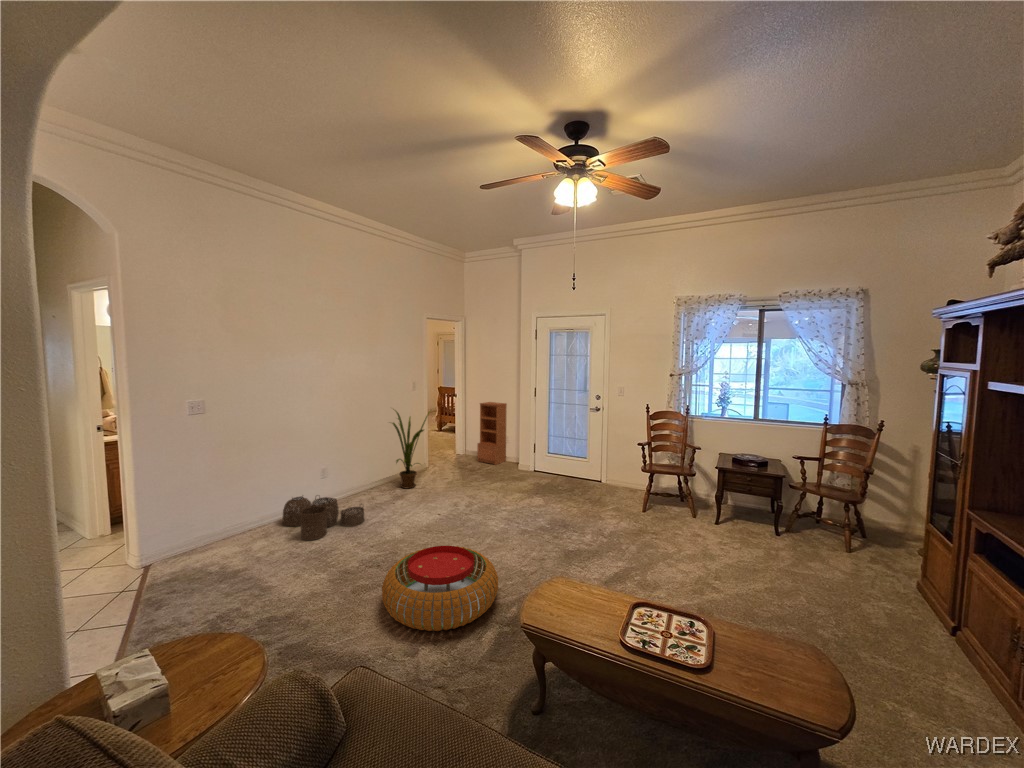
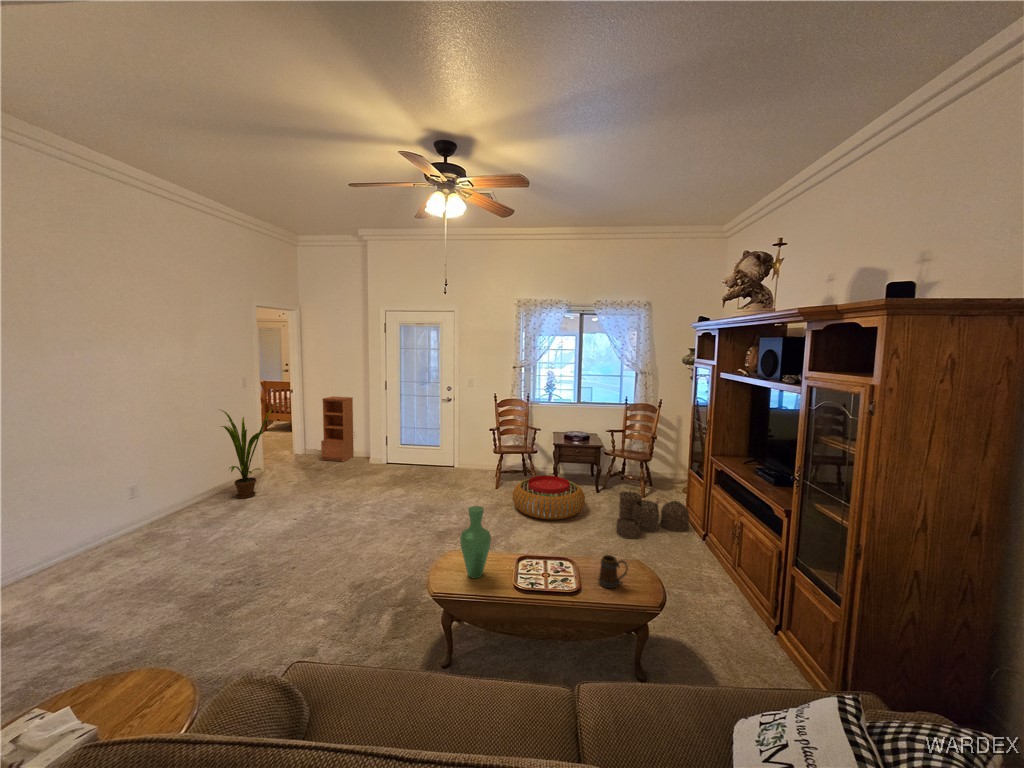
woven basket: present [283,496,364,540] -> present [616,492,689,538]
vase: none [559,529,596,617] -> present [460,506,491,578]
pouf: present [382,546,498,631] -> present [512,476,585,520]
mug: none [743,628,791,679] -> present [599,555,628,588]

